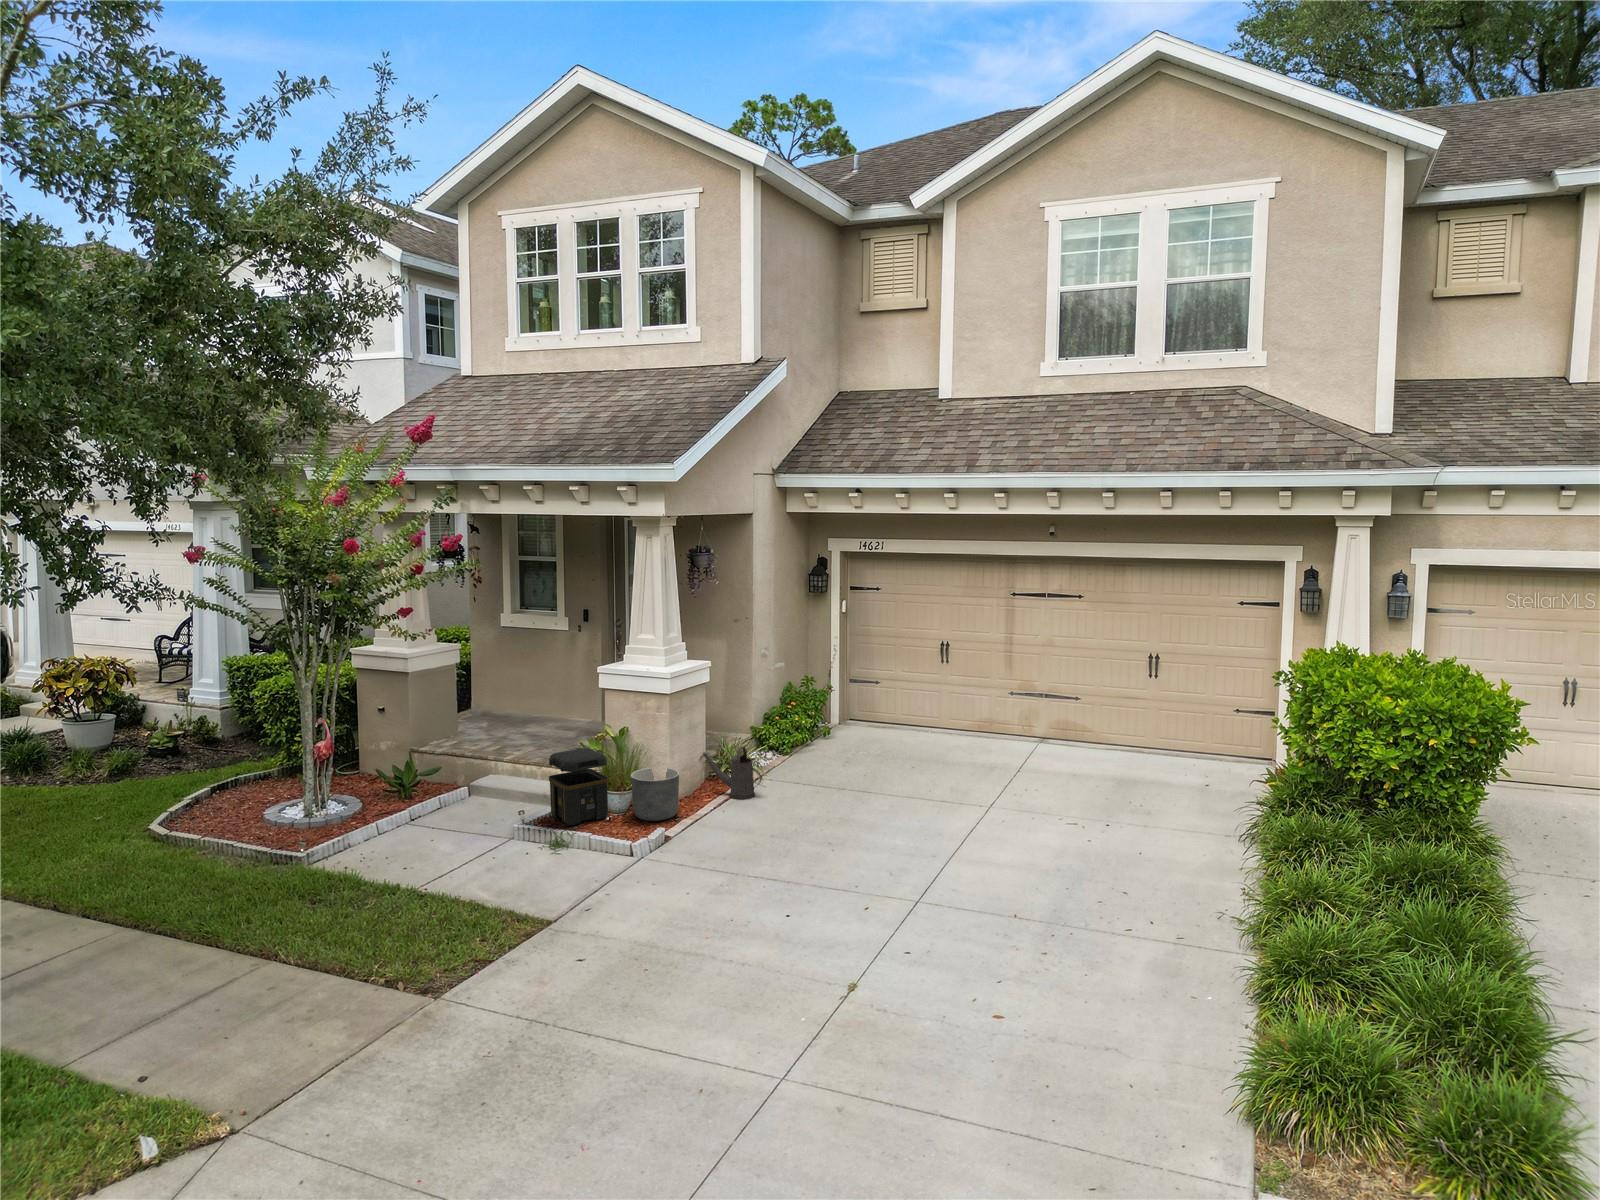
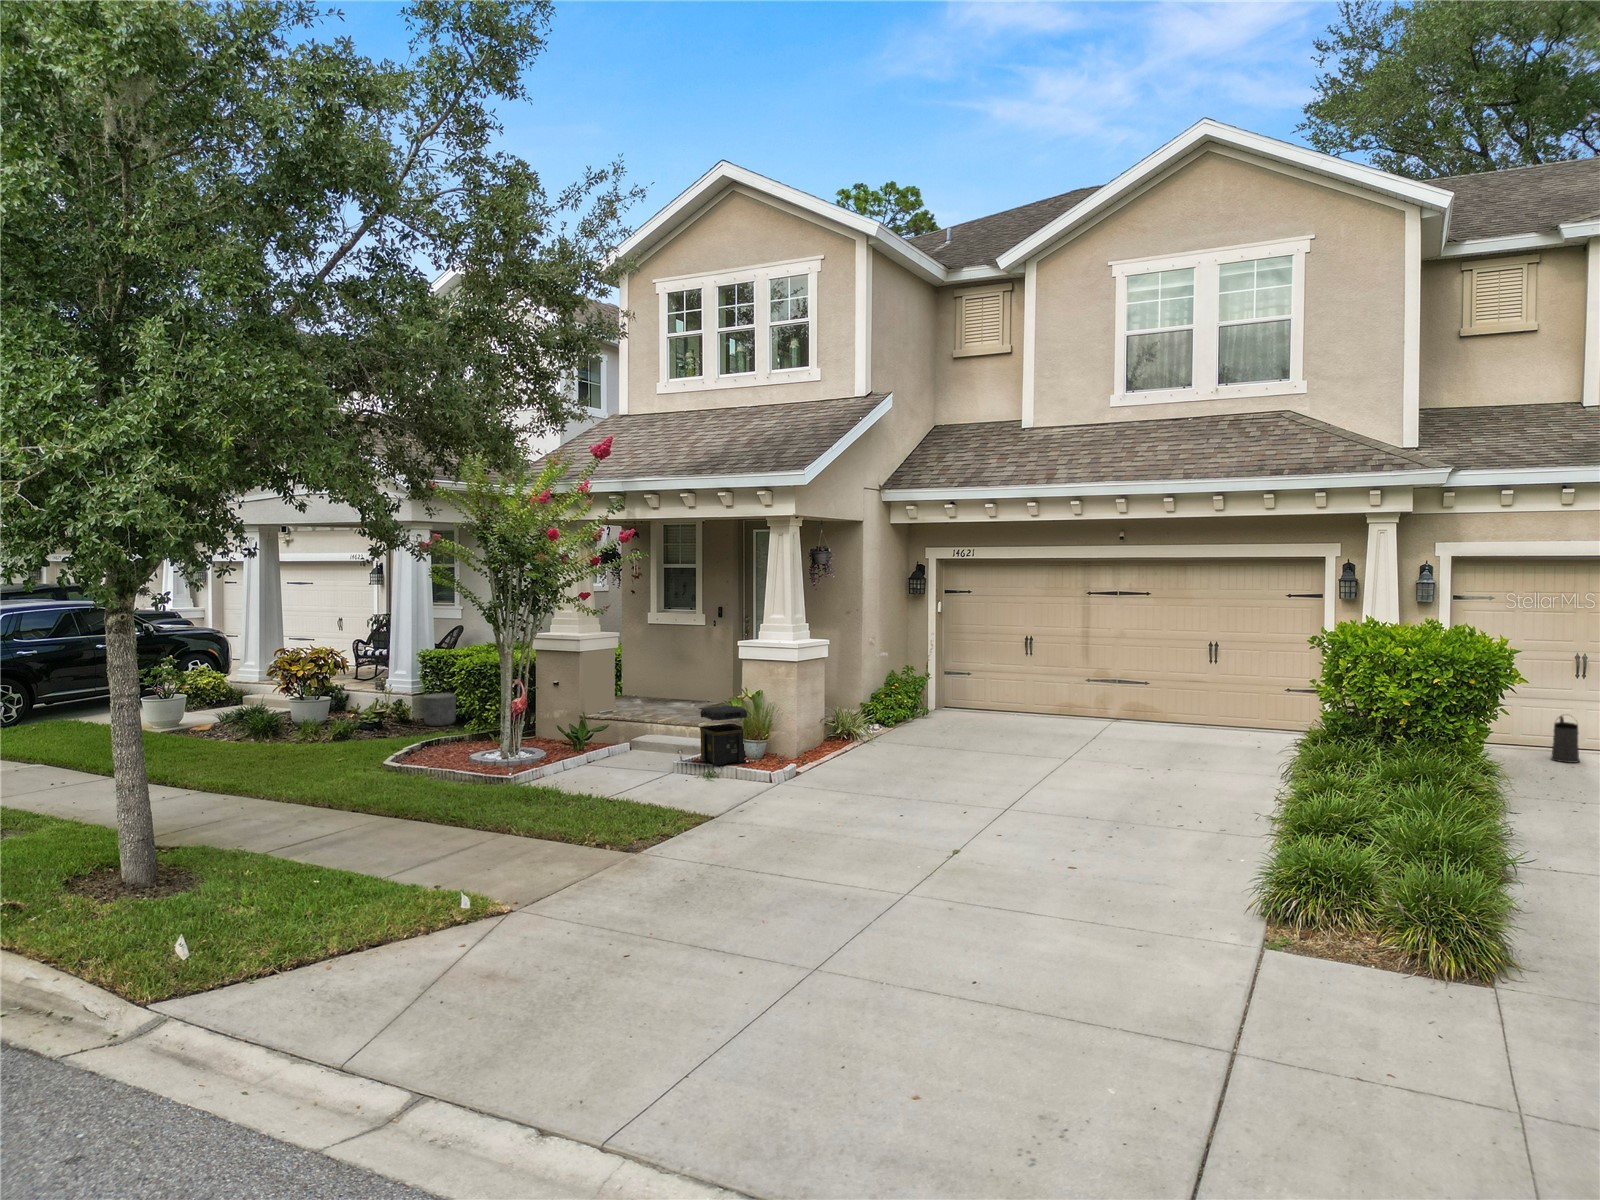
watering can: present [703,746,762,799] -> present [1551,715,1580,763]
planter: present [631,768,679,821] -> present [422,693,456,726]

